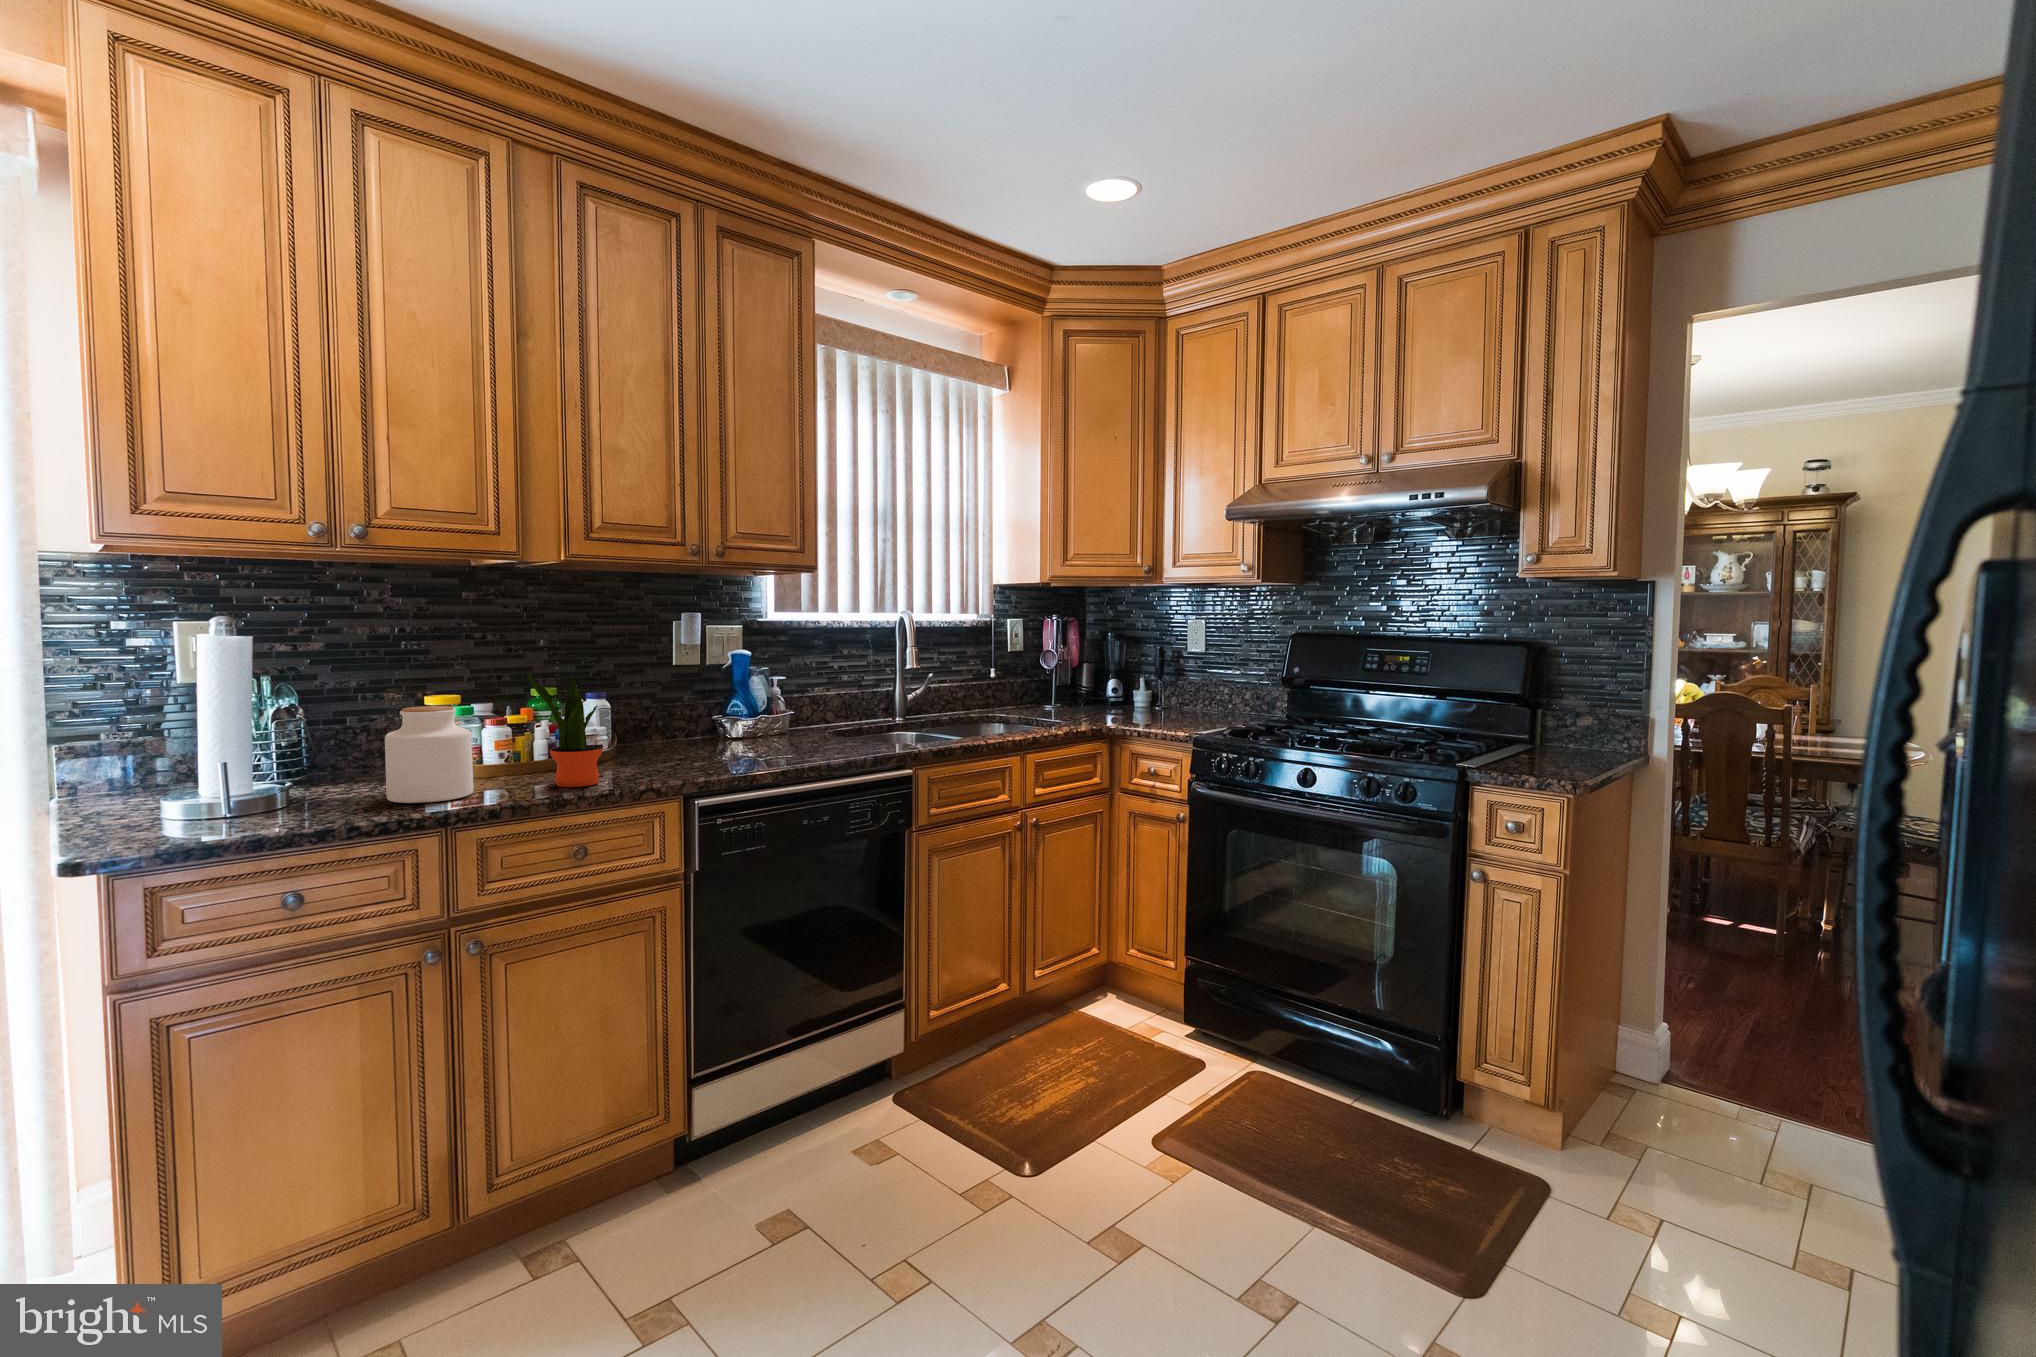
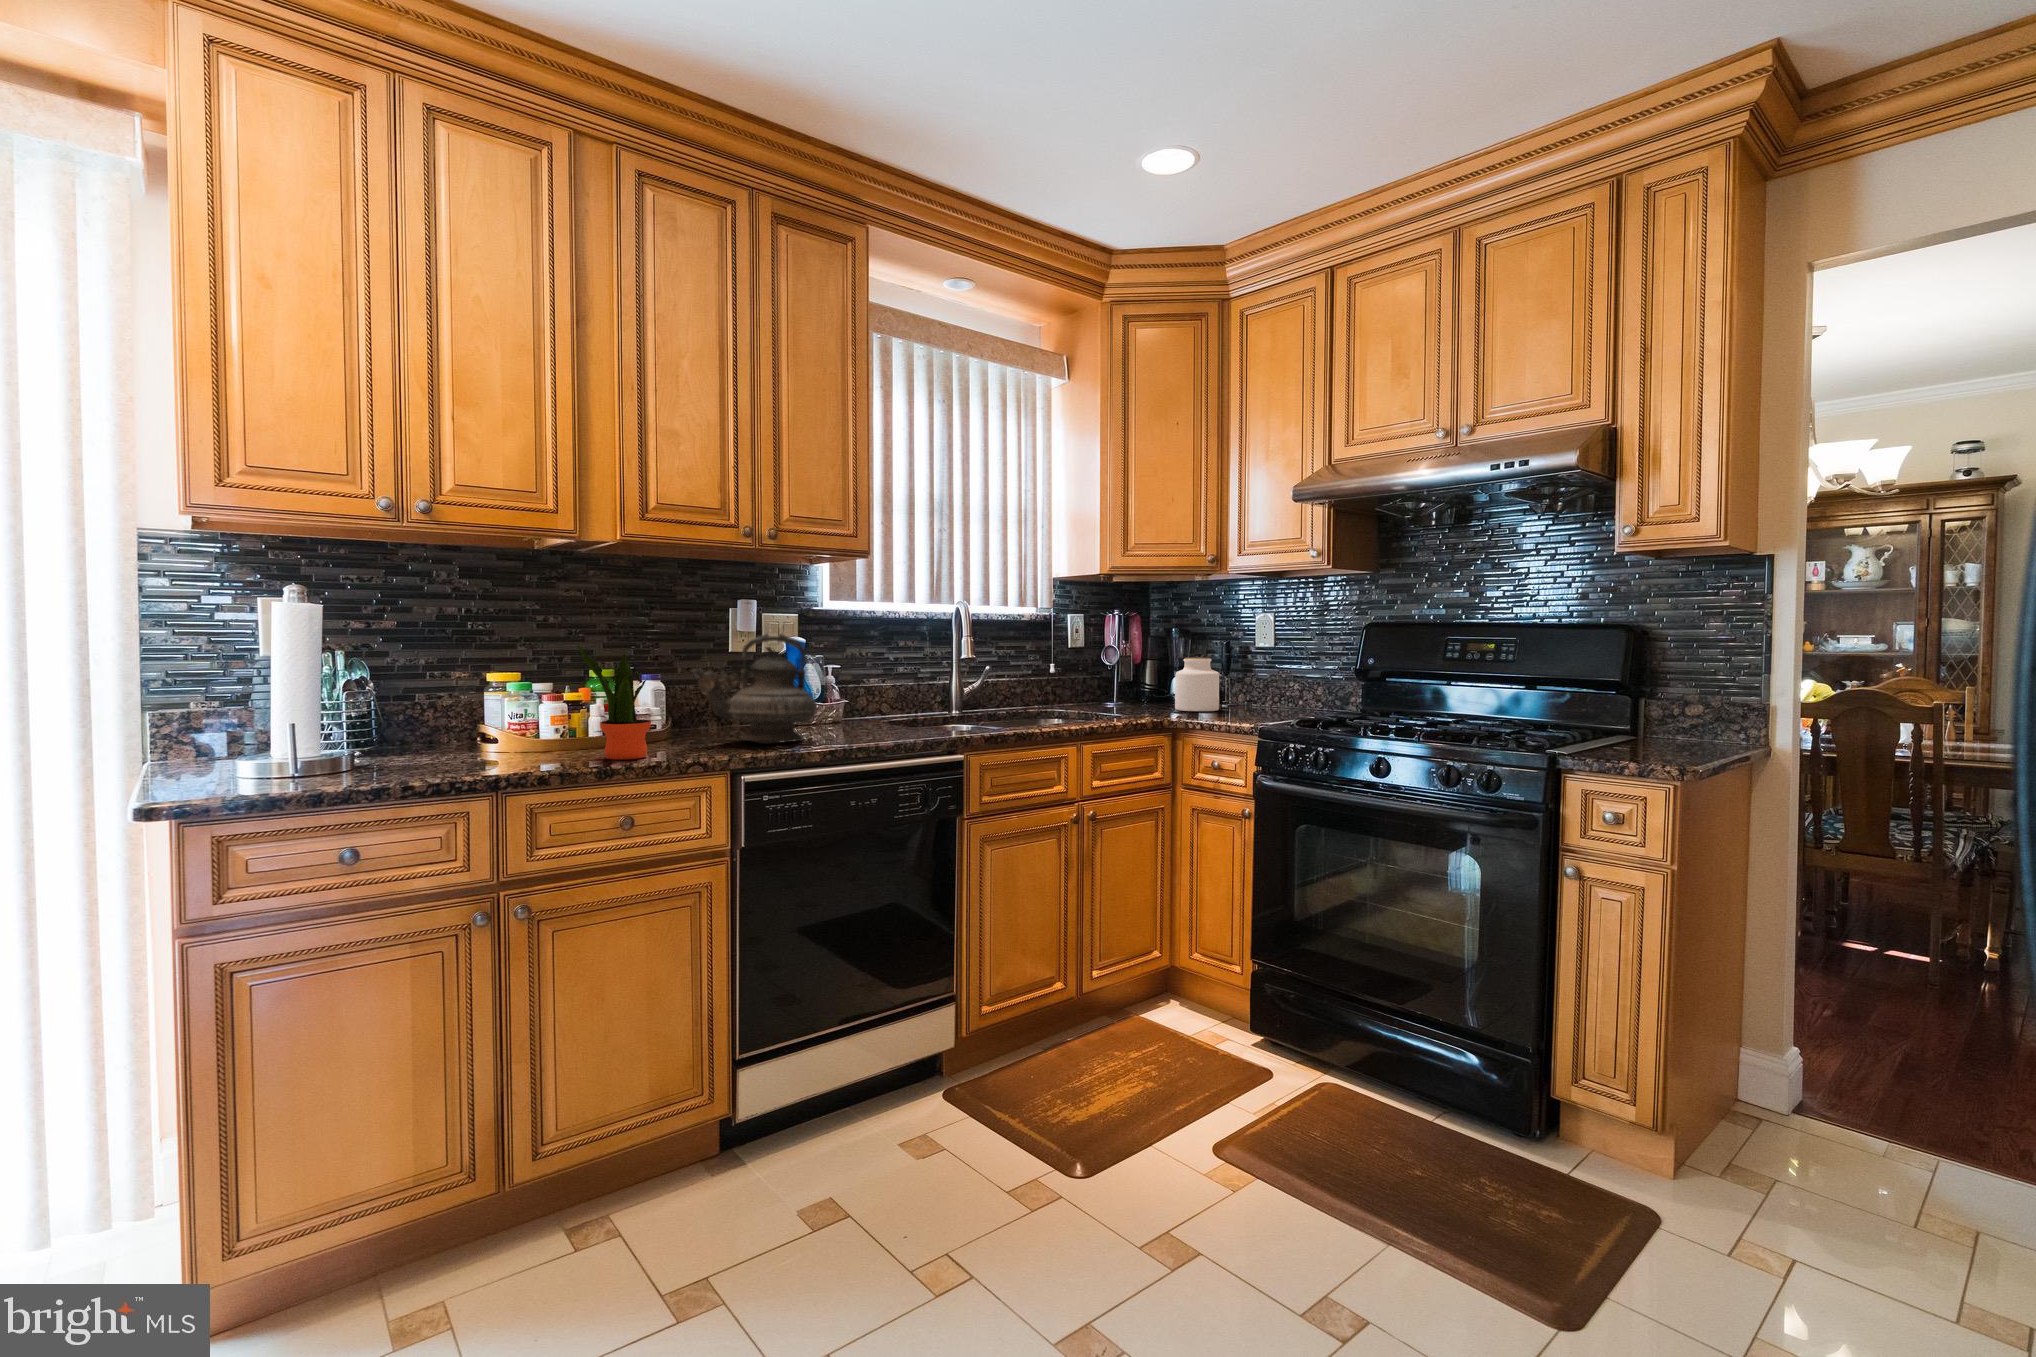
teapot: none [641,653,769,765] -> present [693,634,818,744]
jar: present [385,706,473,803] -> present [1175,658,1219,711]

